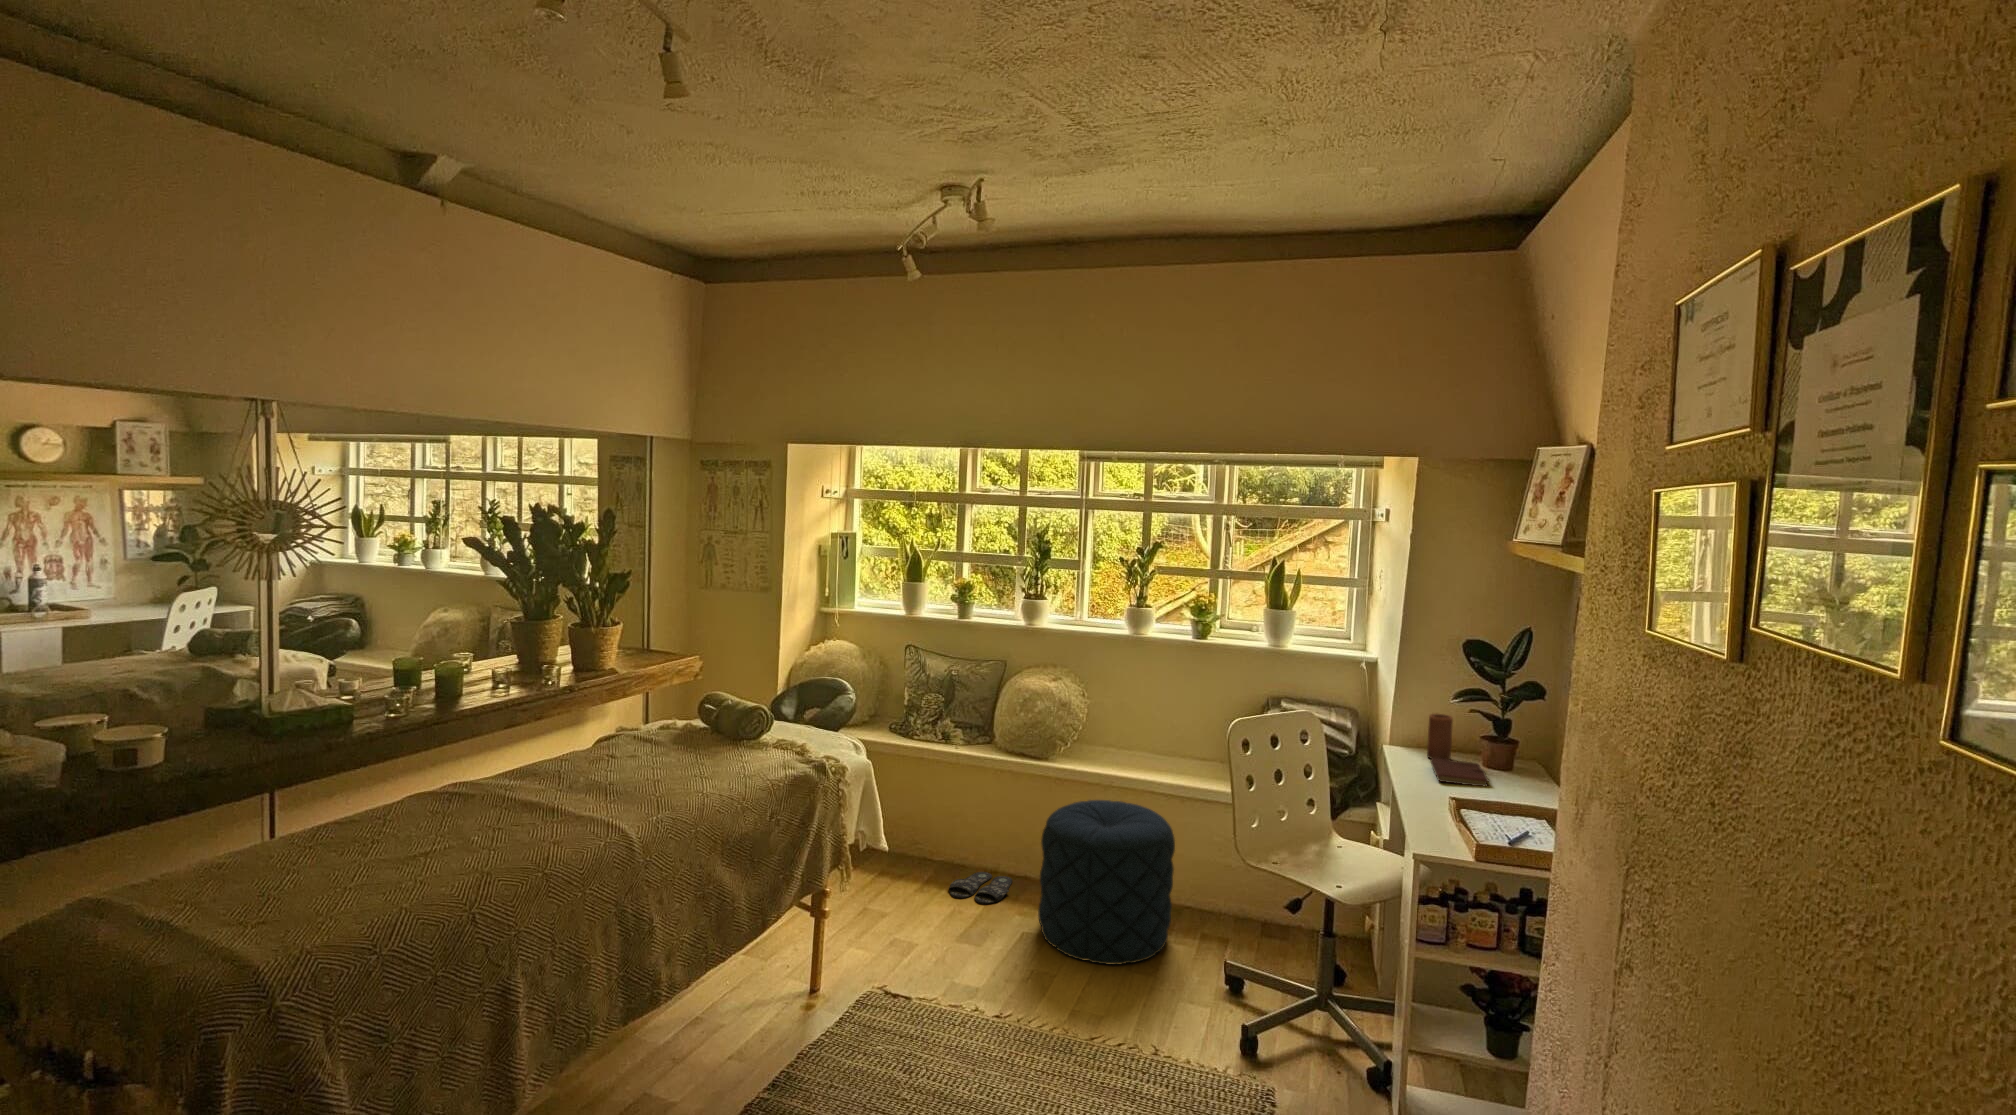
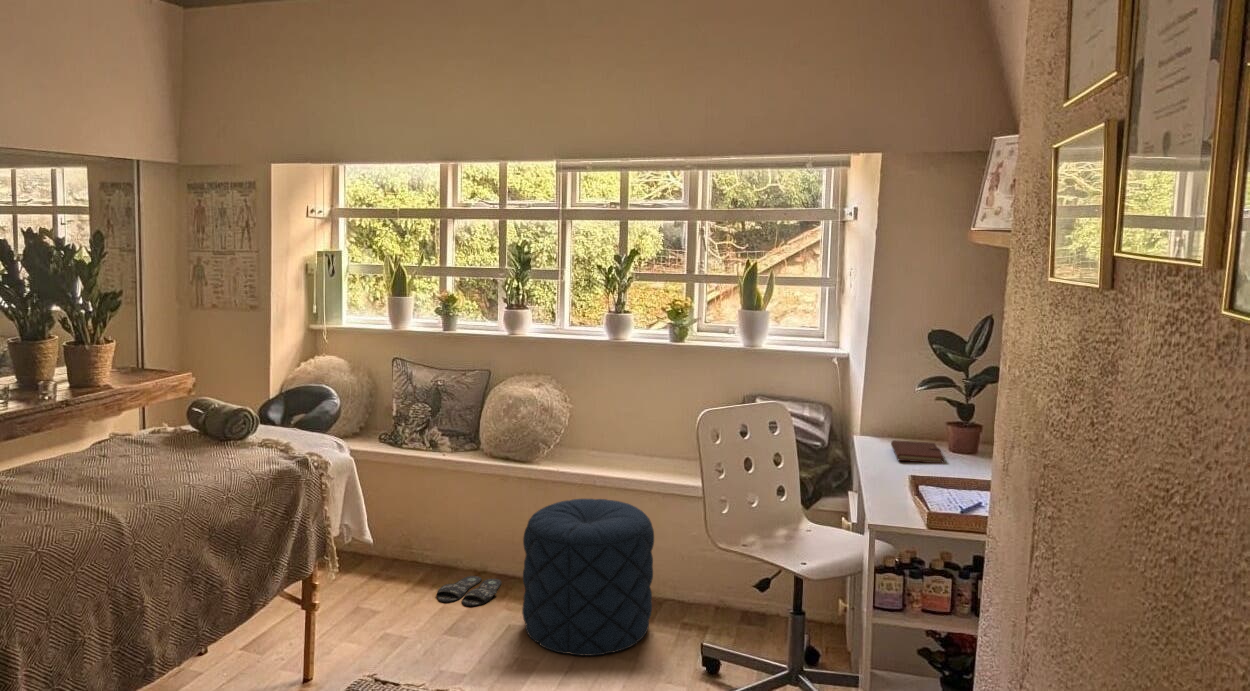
candle: present [1427,713,1453,760] -> none [889,399,912,443]

